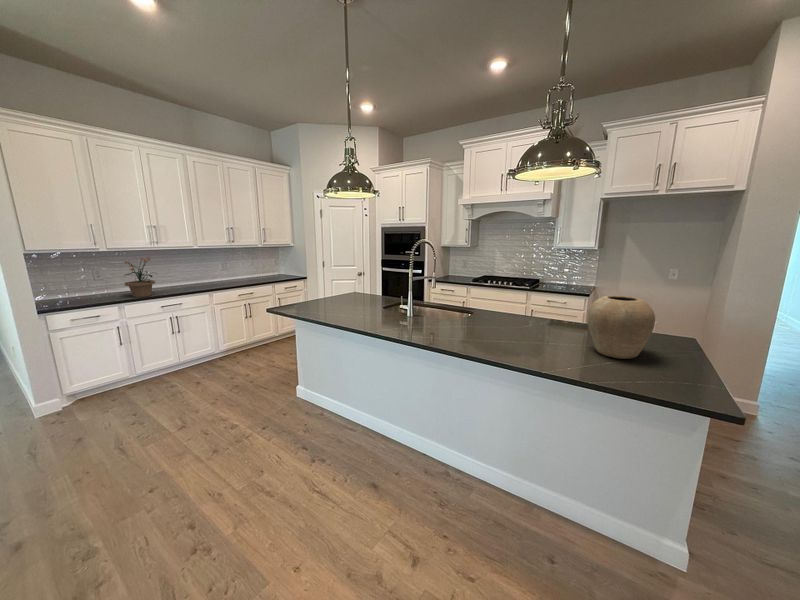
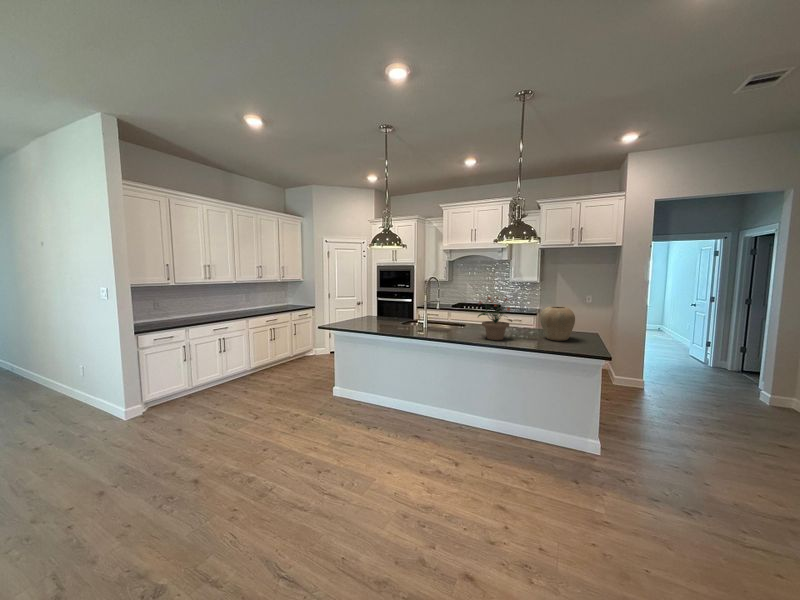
potted plant: present [125,258,155,297] -> present [478,297,512,340]

